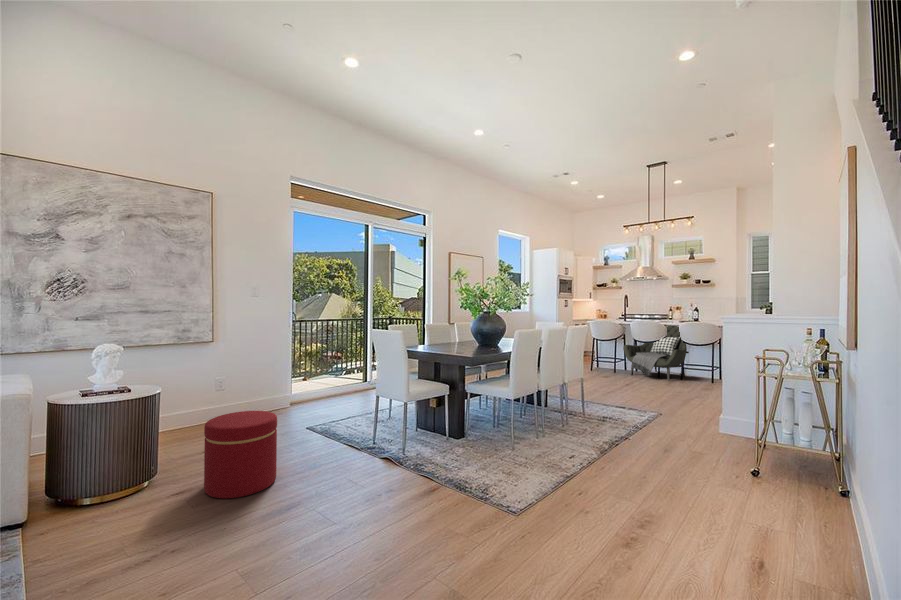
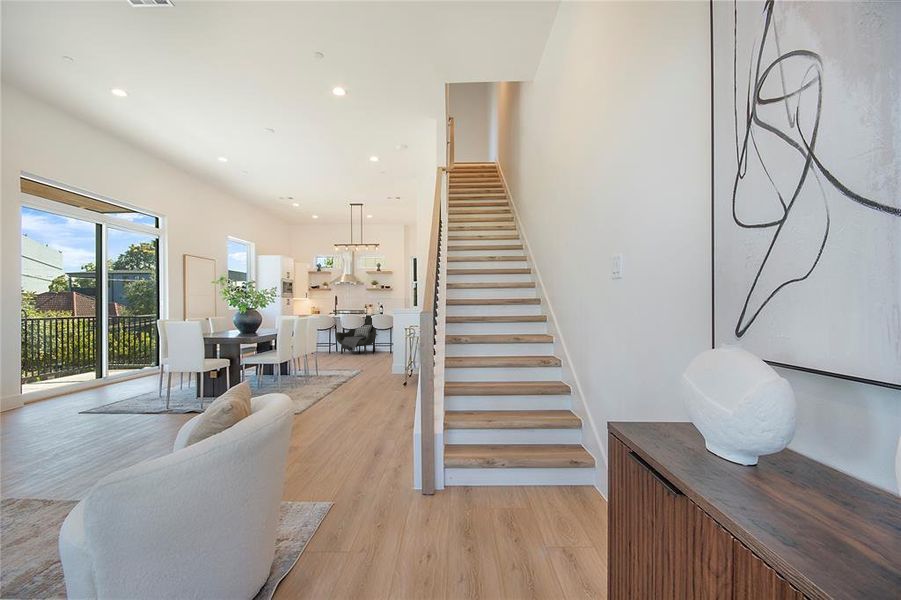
ottoman: present [204,411,277,498] -> none [39,387,108,451]

